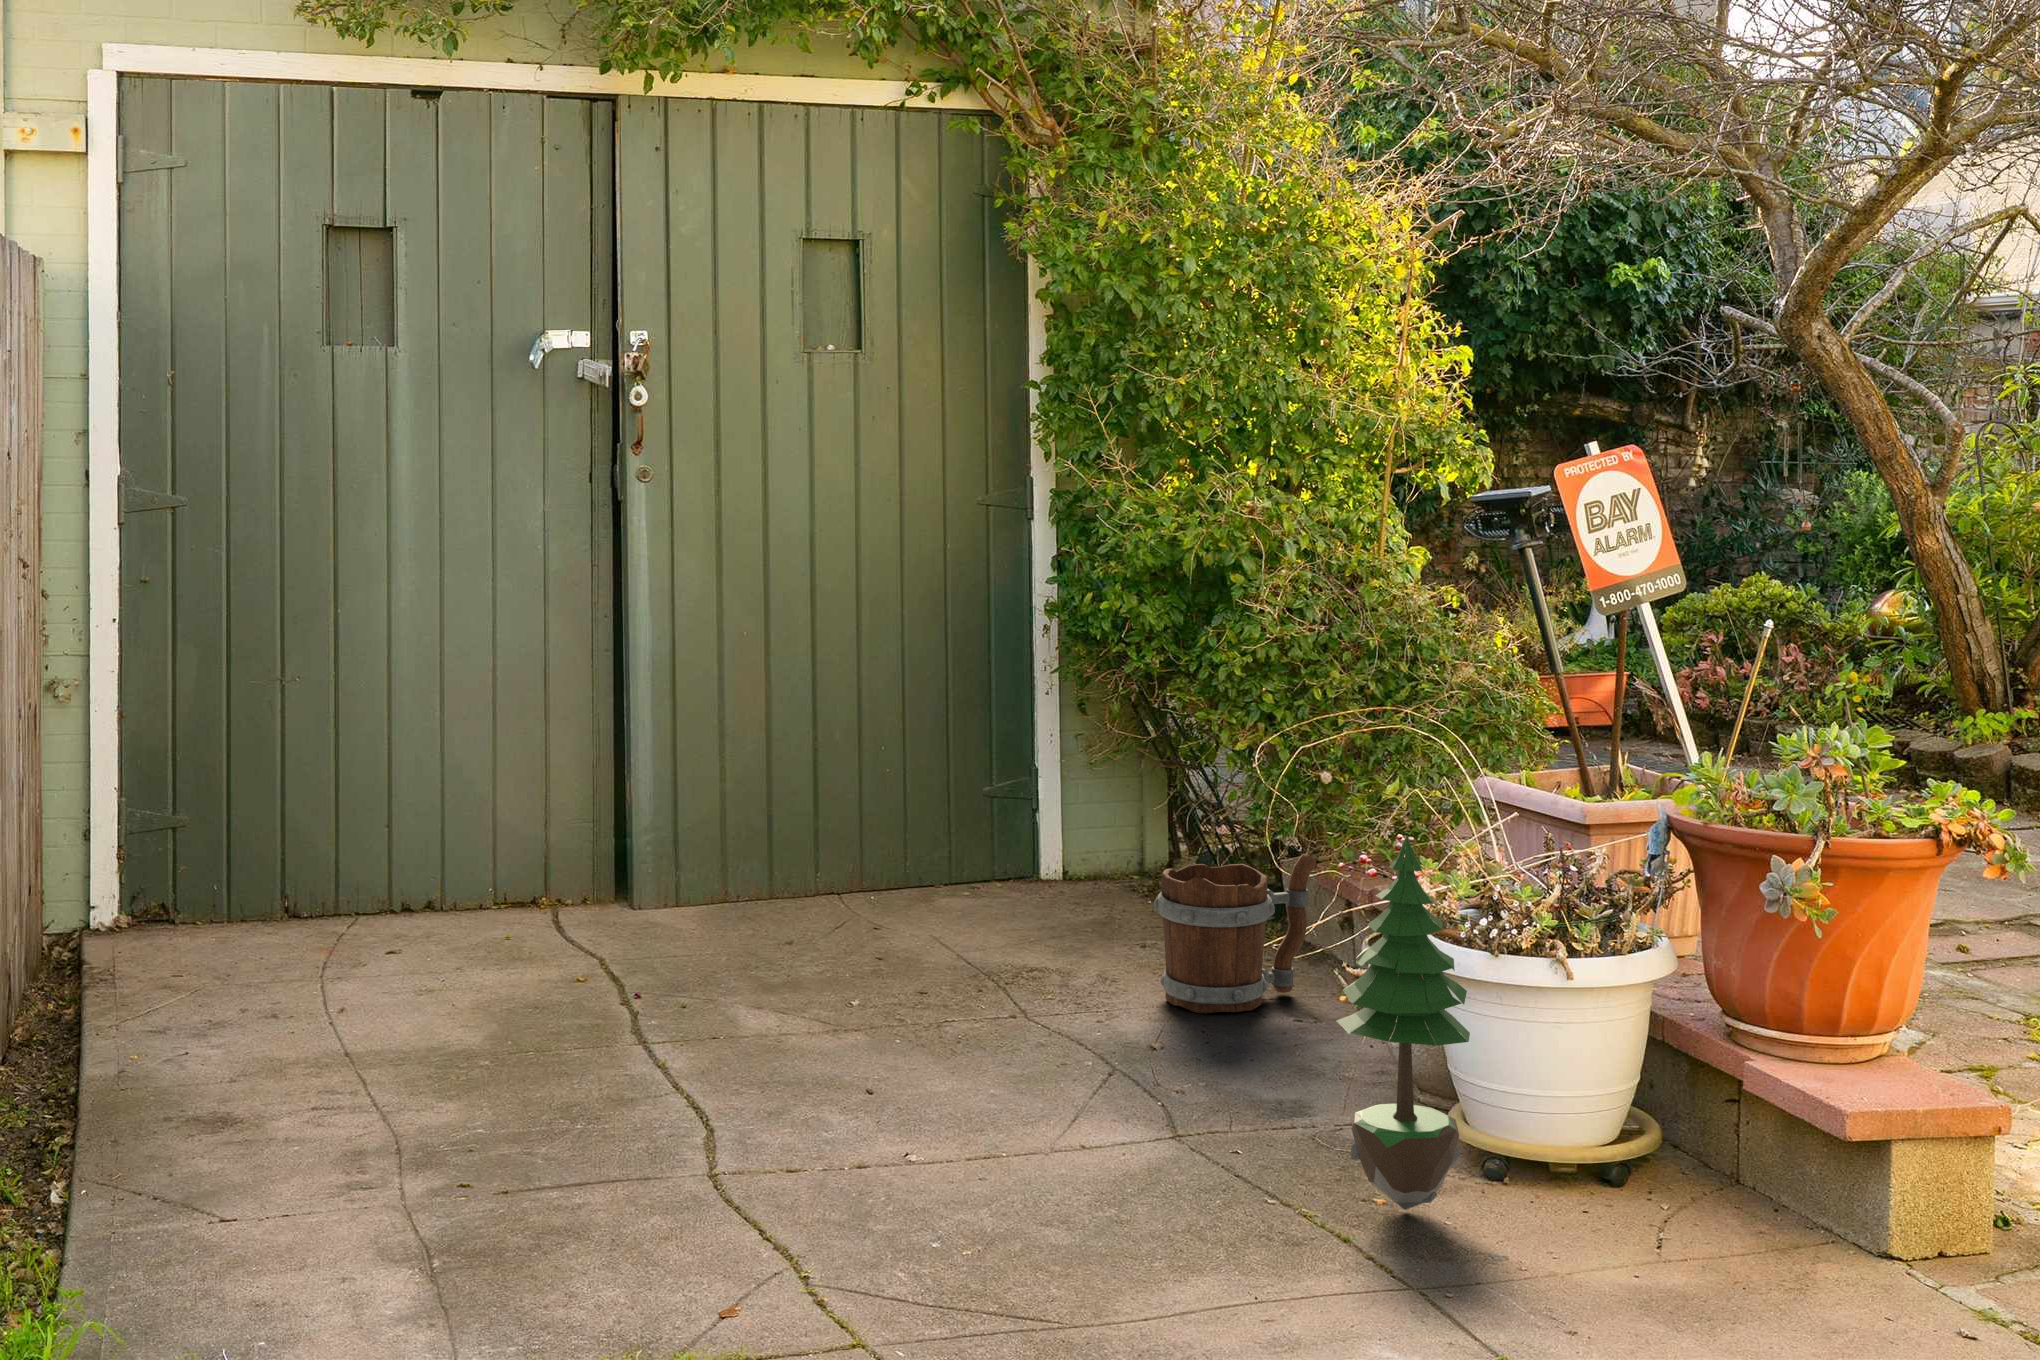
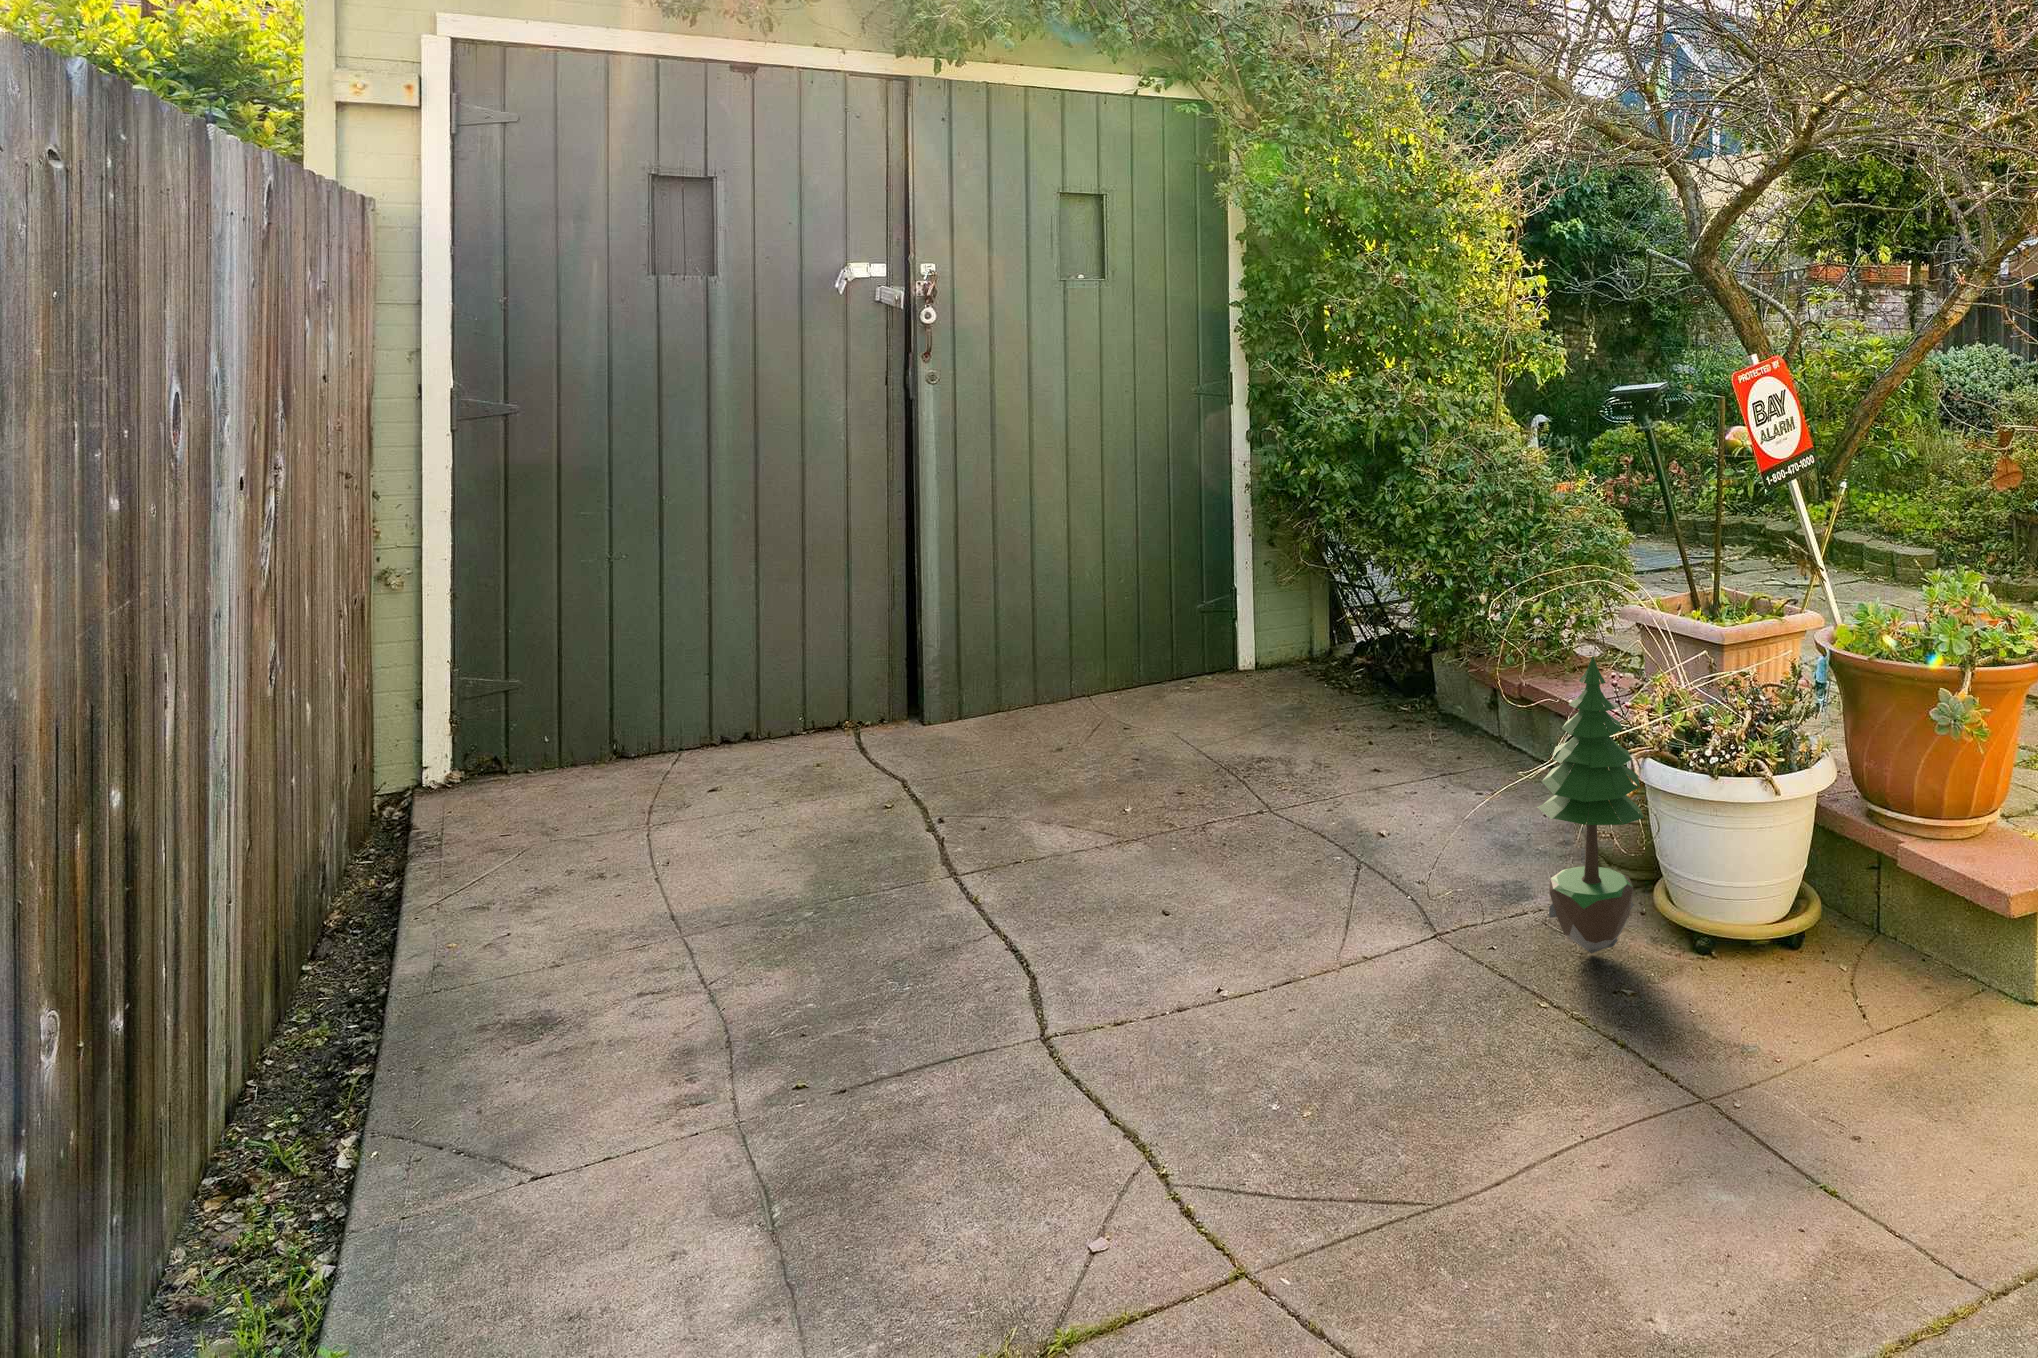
bucket: present [1154,854,1316,1013] -> none [1350,654,1468,781]

